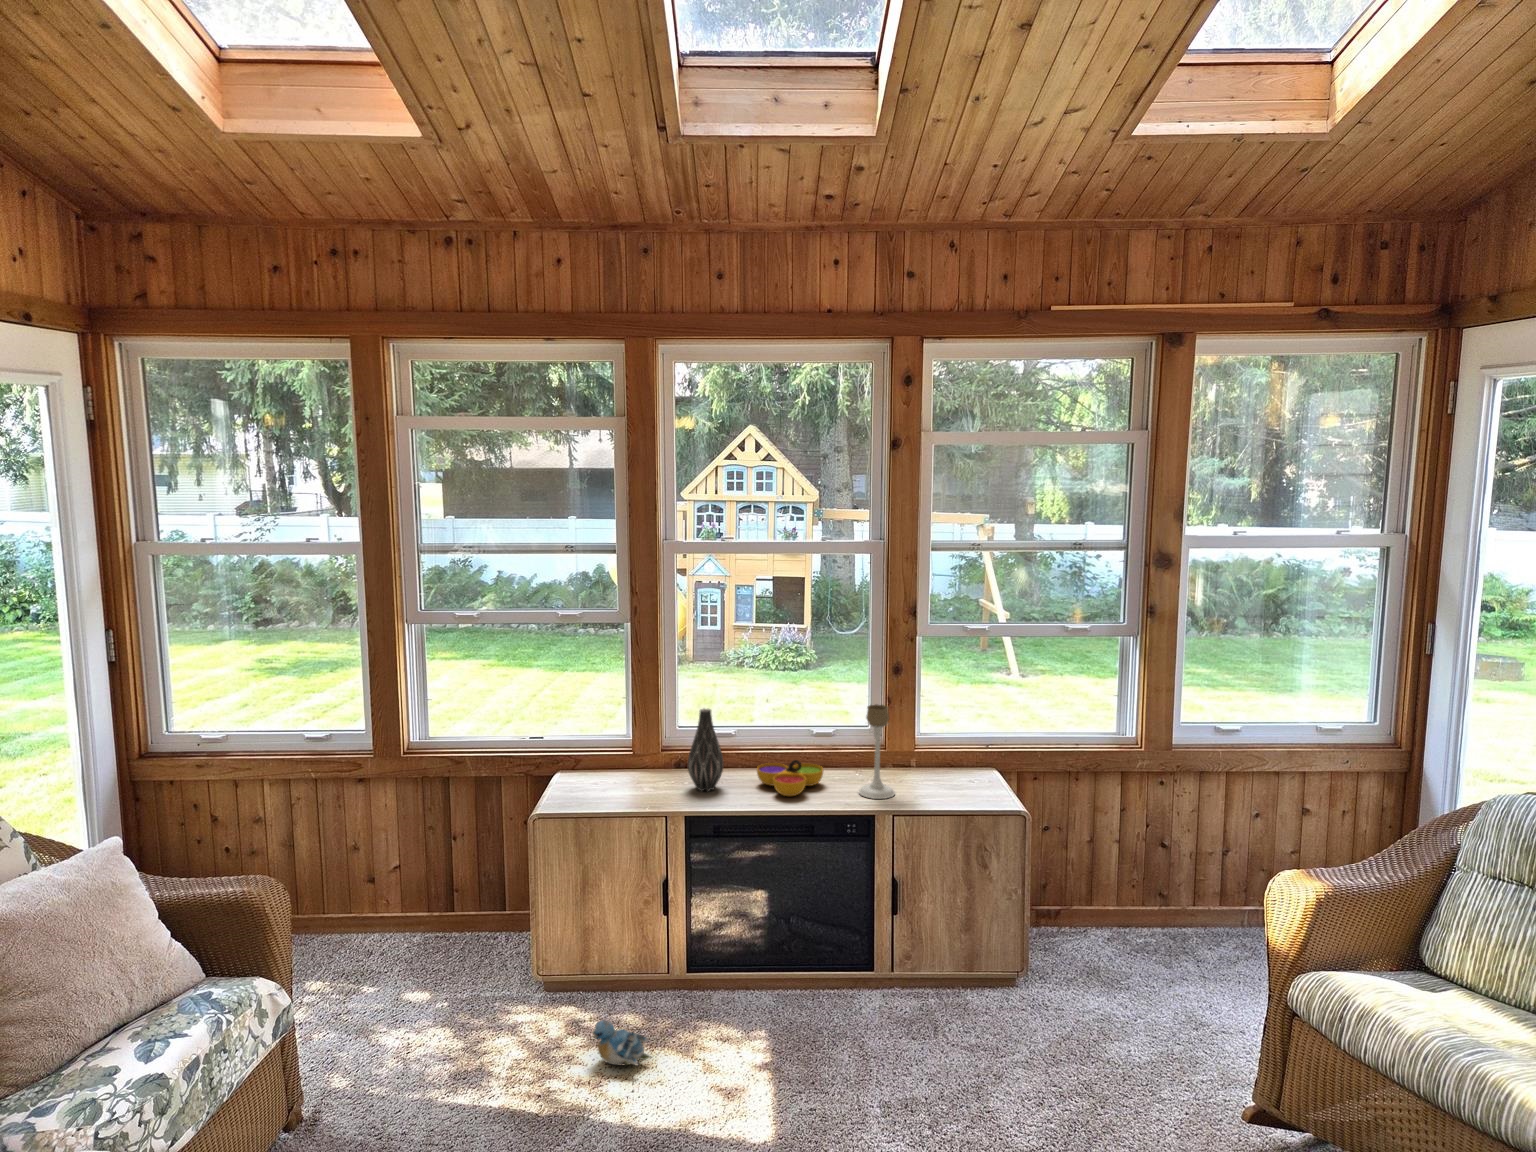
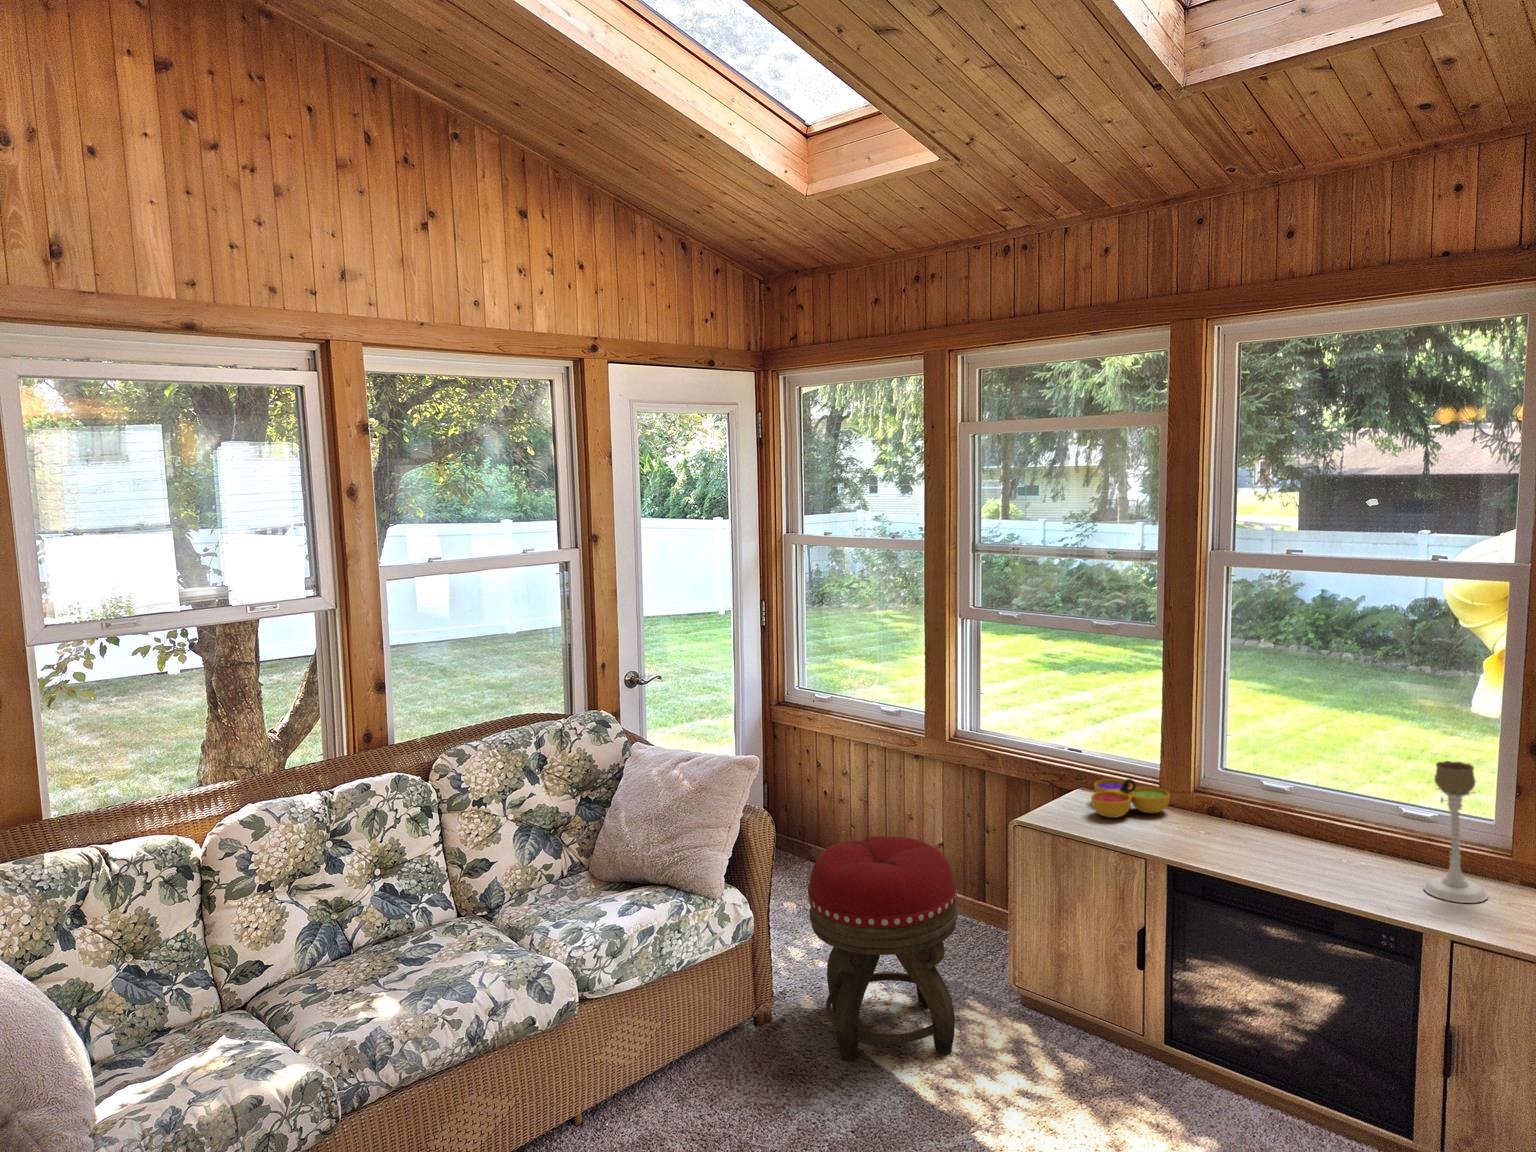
vase: present [688,709,724,791] -> none [1191,731,1240,836]
decorative bowl: present [757,760,823,796] -> present [1091,779,1170,818]
footstool: none [352,860,523,1116] -> present [808,836,958,1062]
plush toy: present [593,1020,650,1065] -> none [1009,1046,1069,1108]

